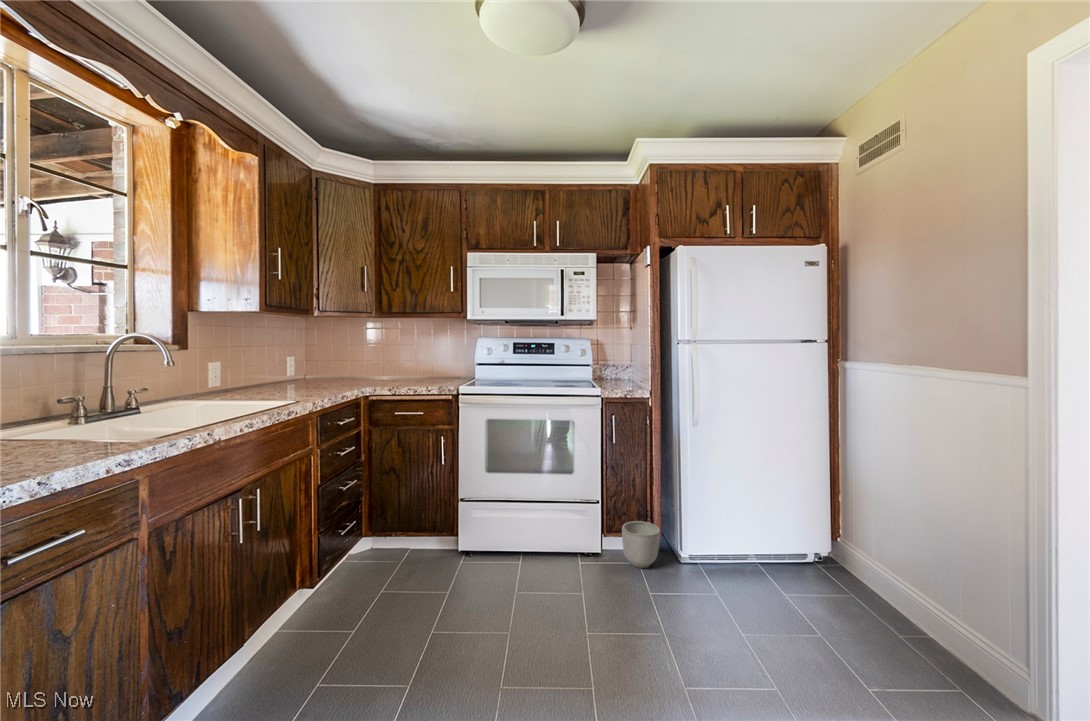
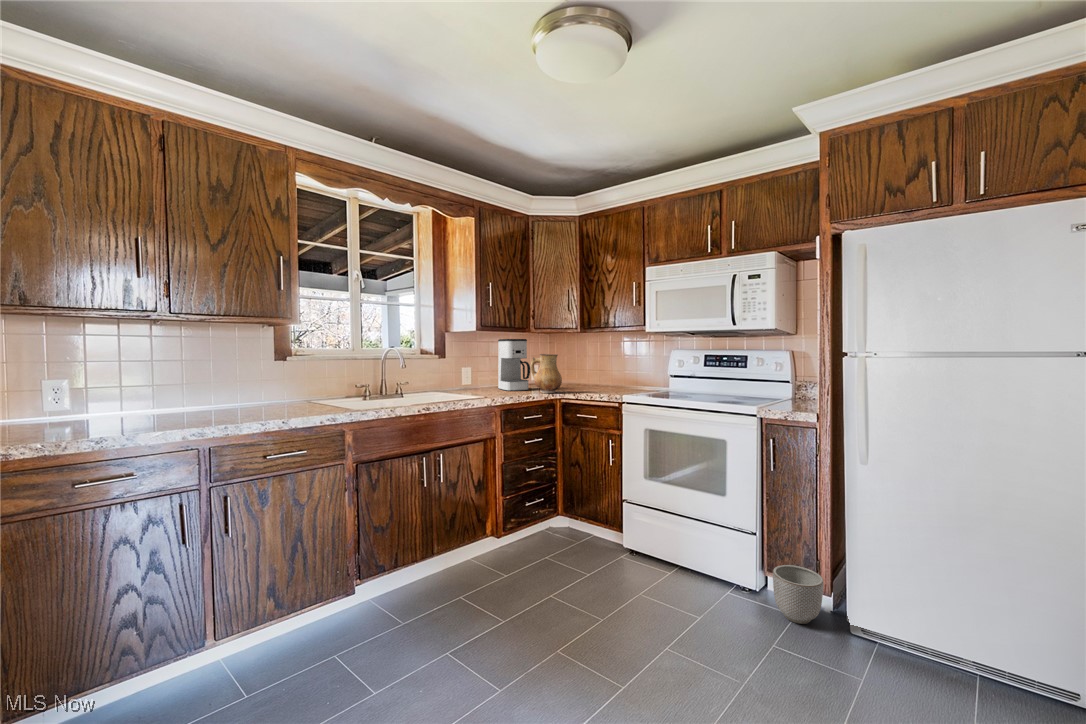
coffee maker: none [268,323,319,392] -> present [498,339,530,391]
ceramic pitcher: none [334,343,375,392] -> present [530,354,562,393]

